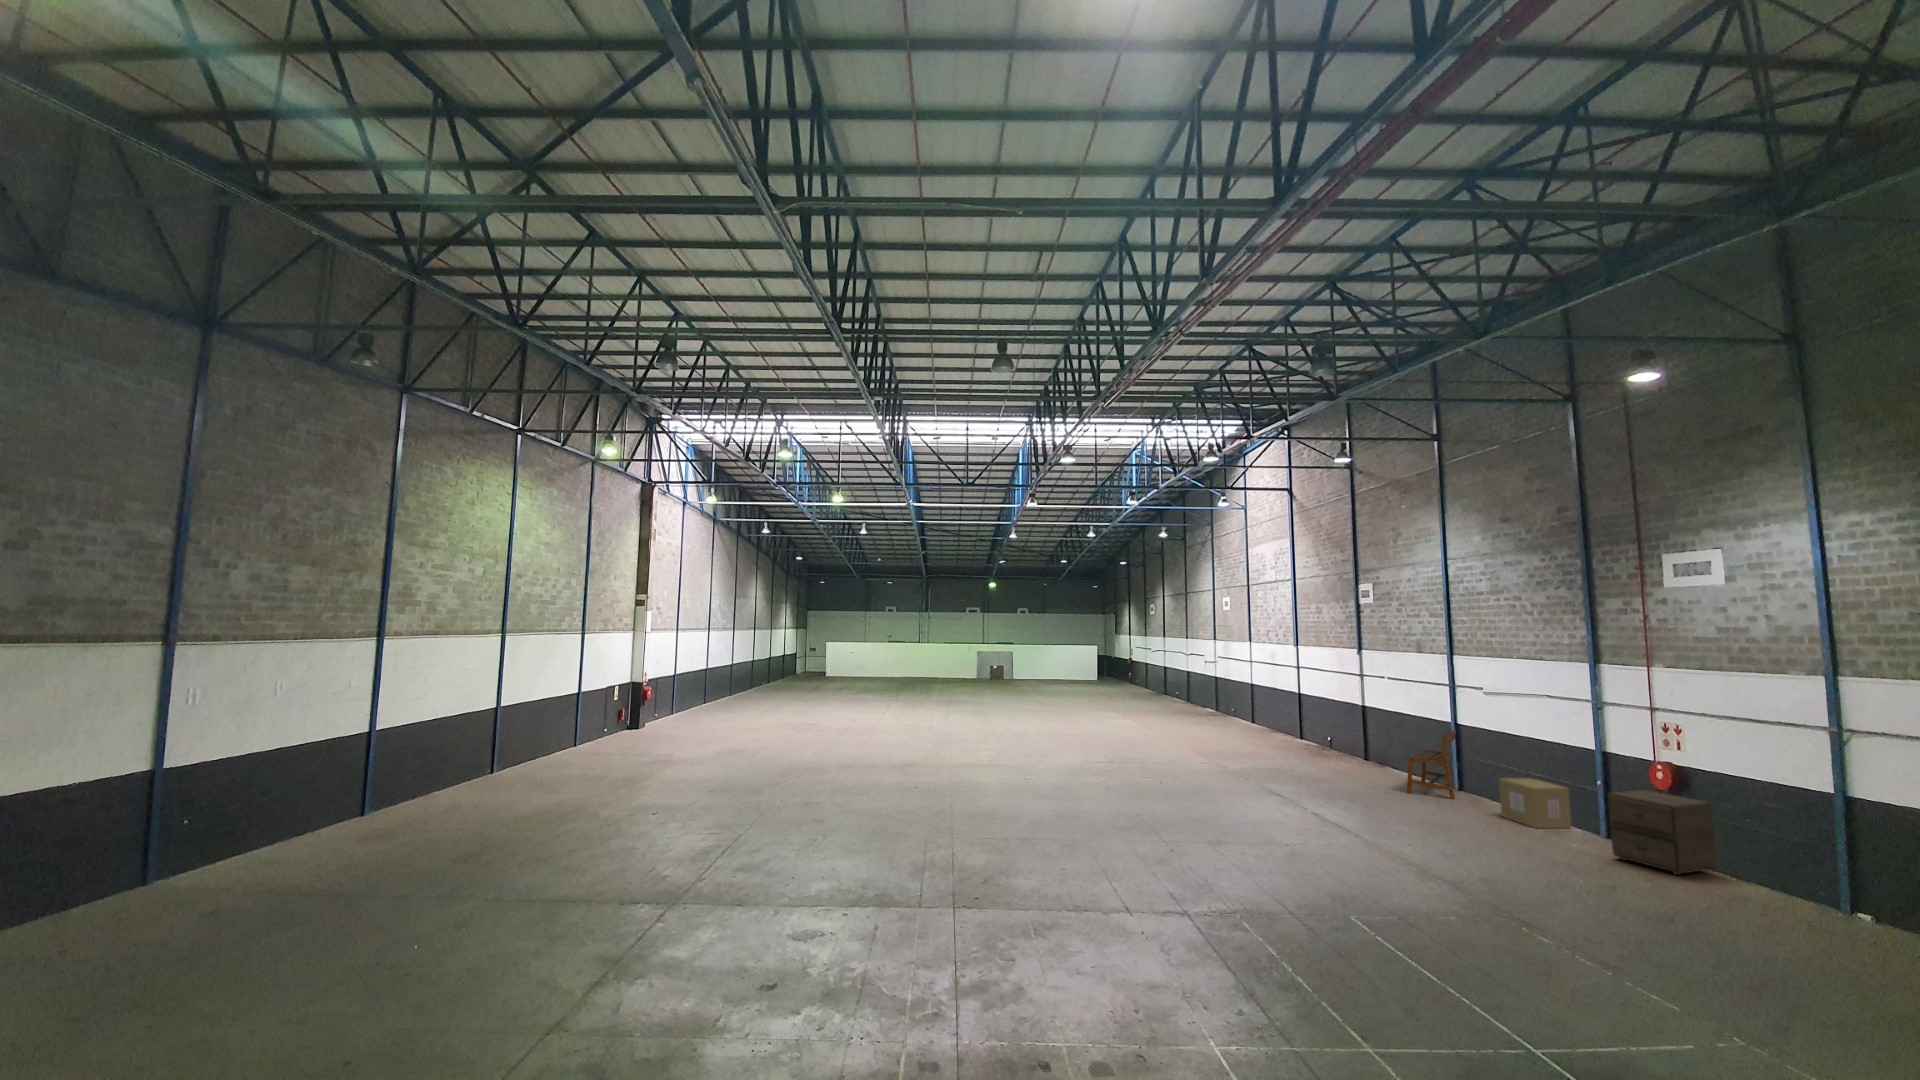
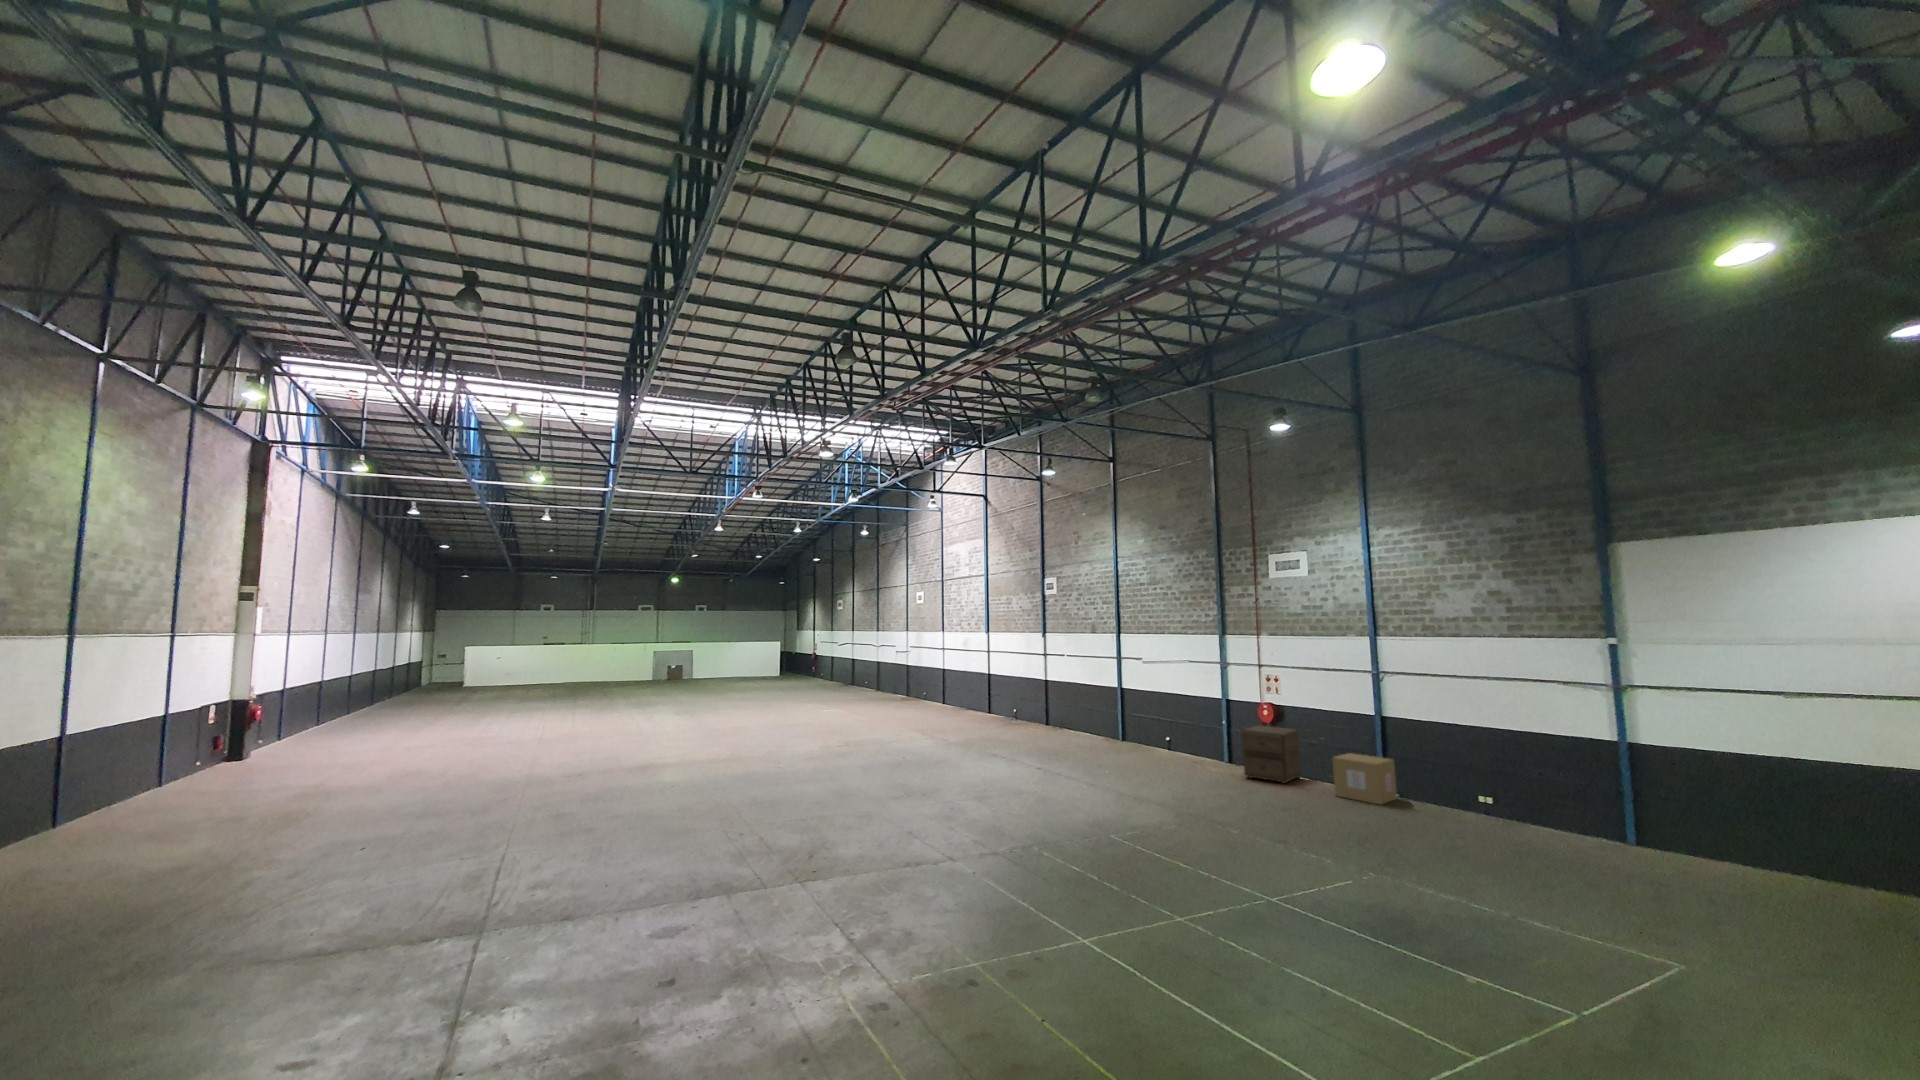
bench: present [1407,730,1456,799] -> none [1091,692,1126,748]
cardboard box: present [1499,778,1572,828] -> present [1333,753,1397,805]

